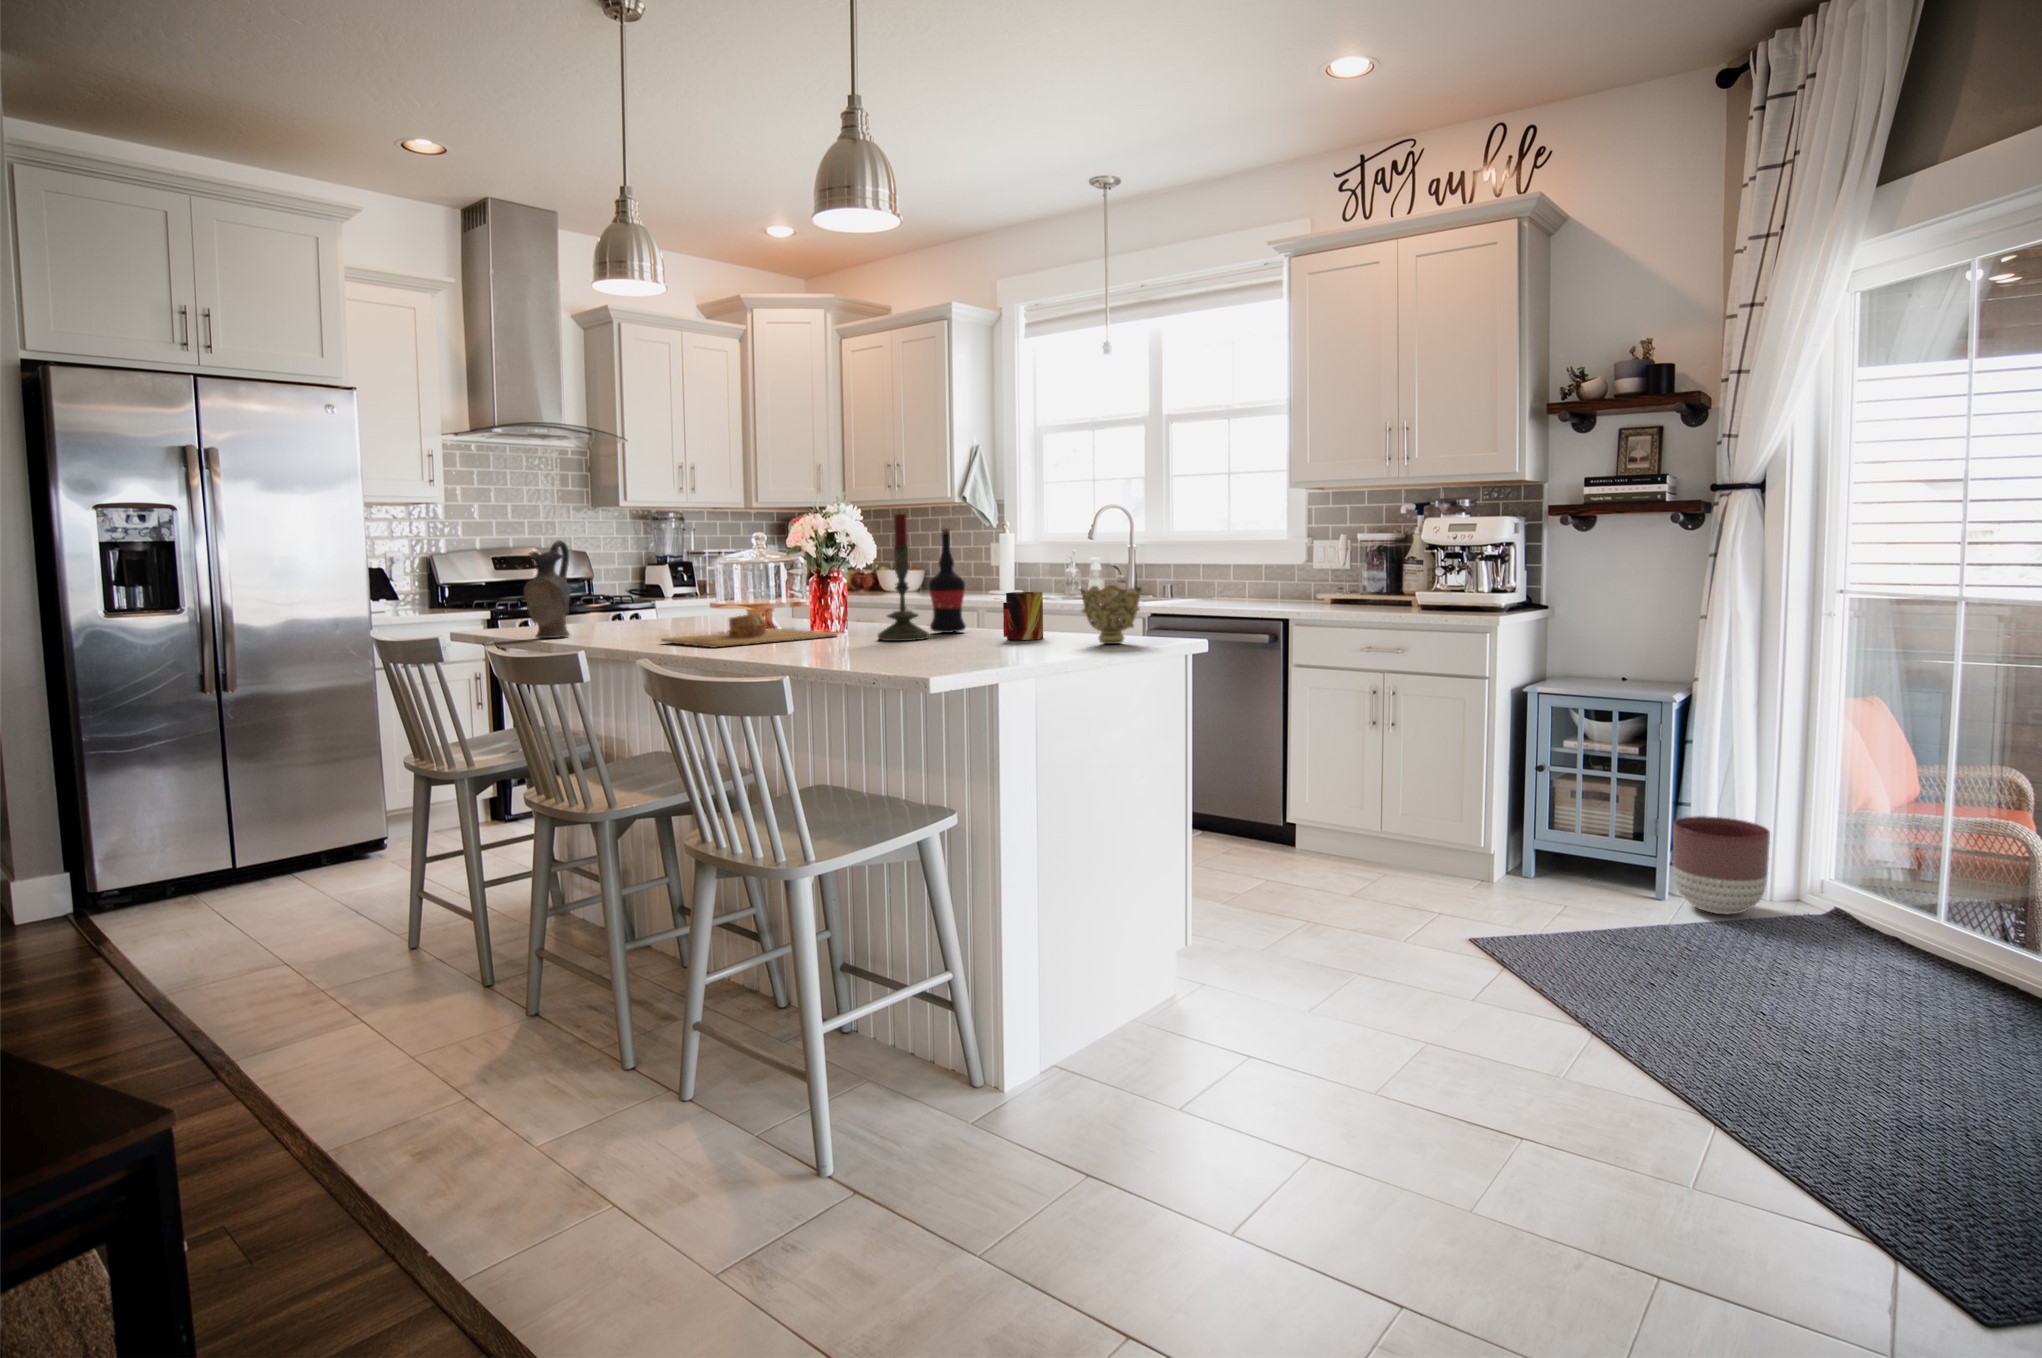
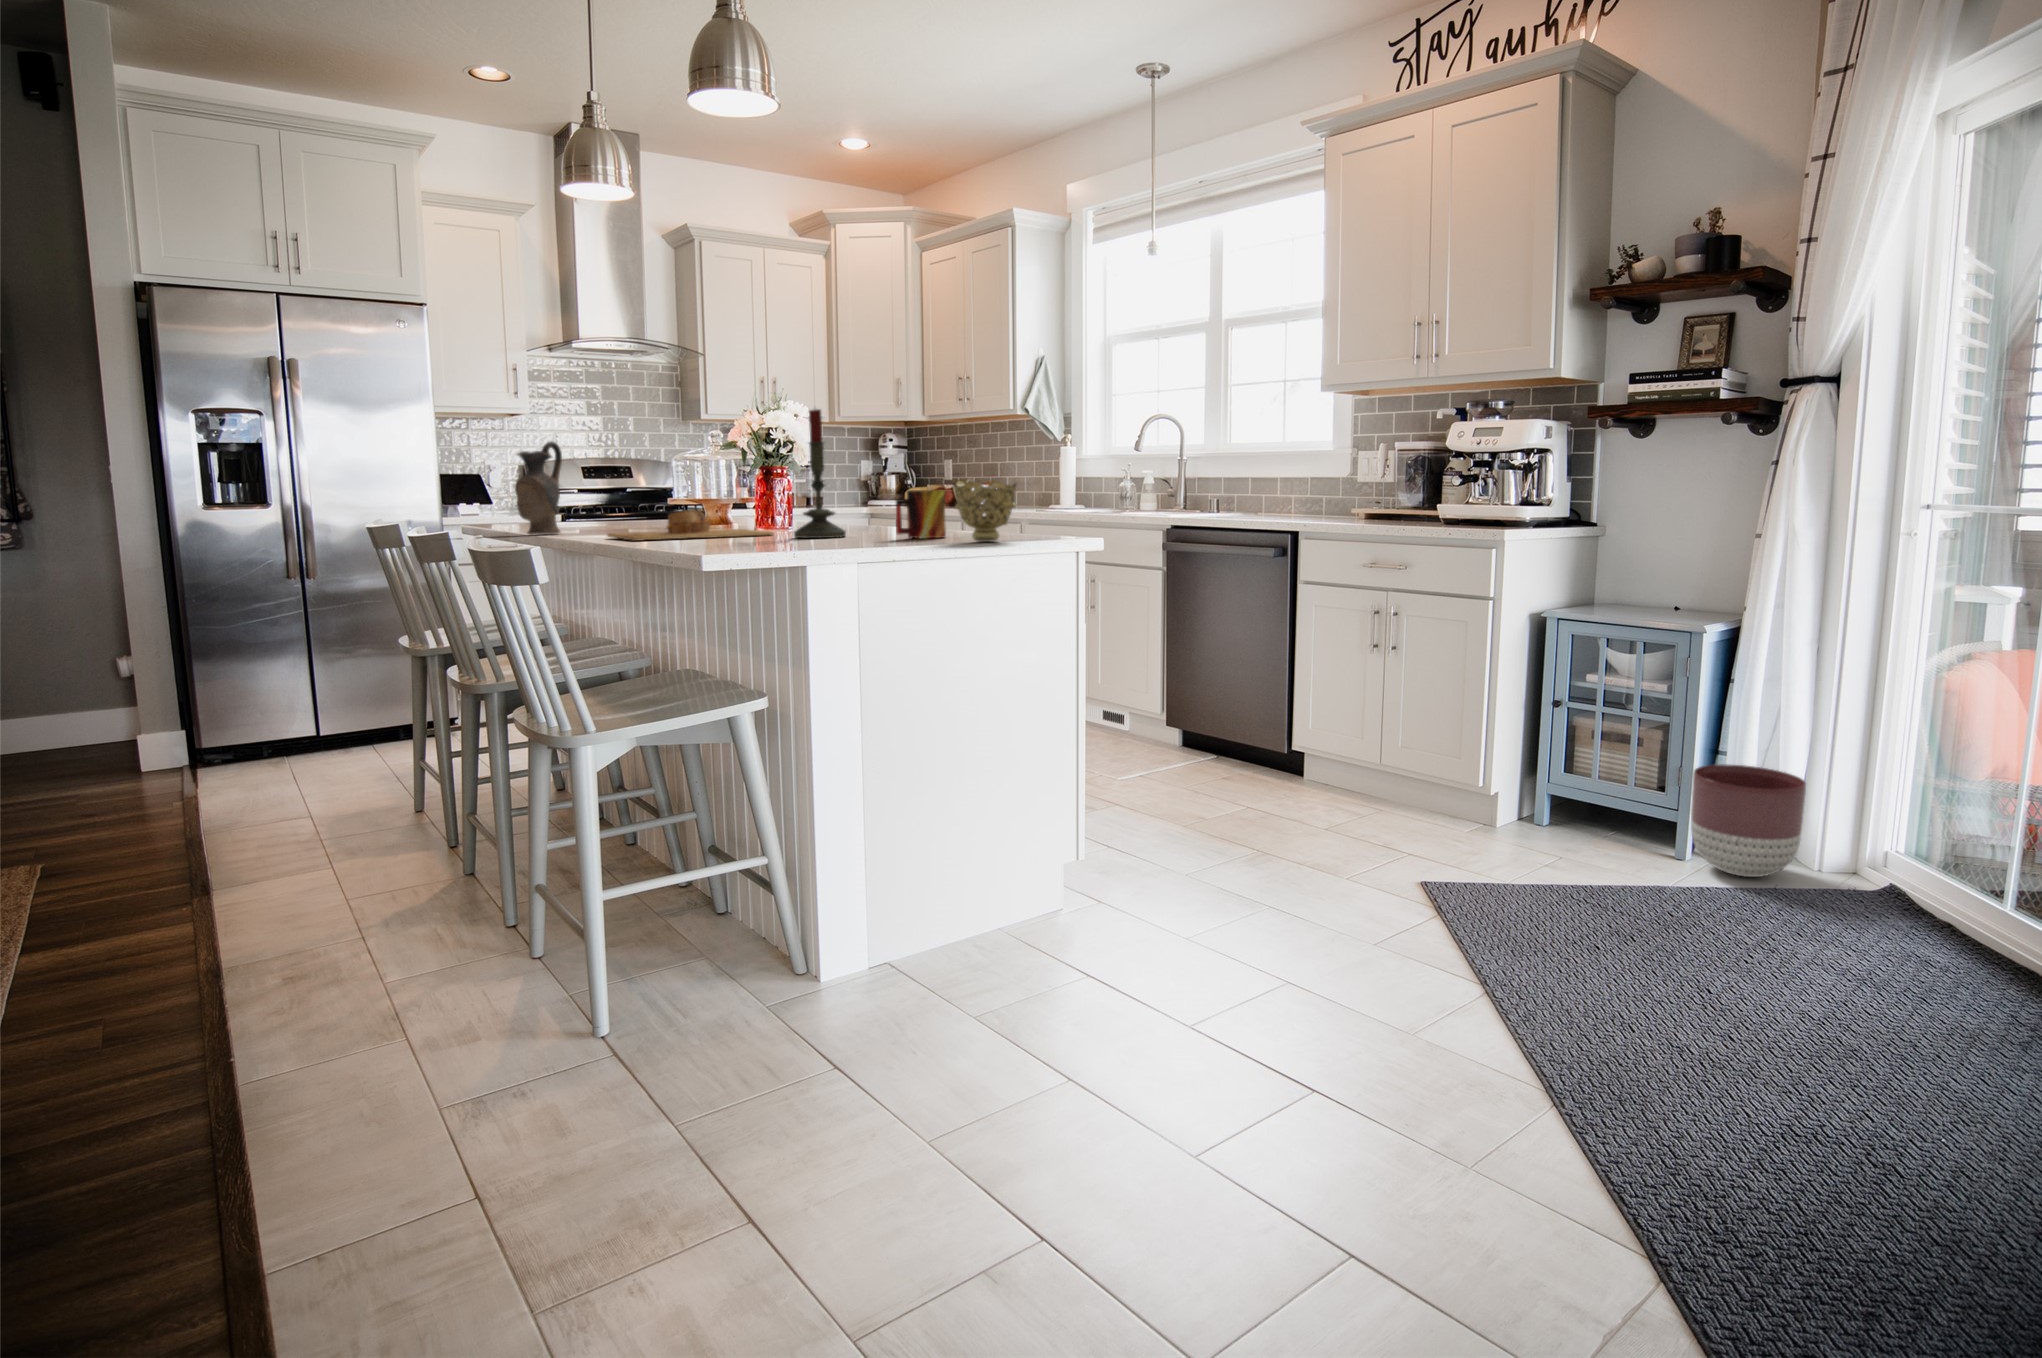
wine bottle: present [929,528,966,633] -> none [860,427,898,533]

